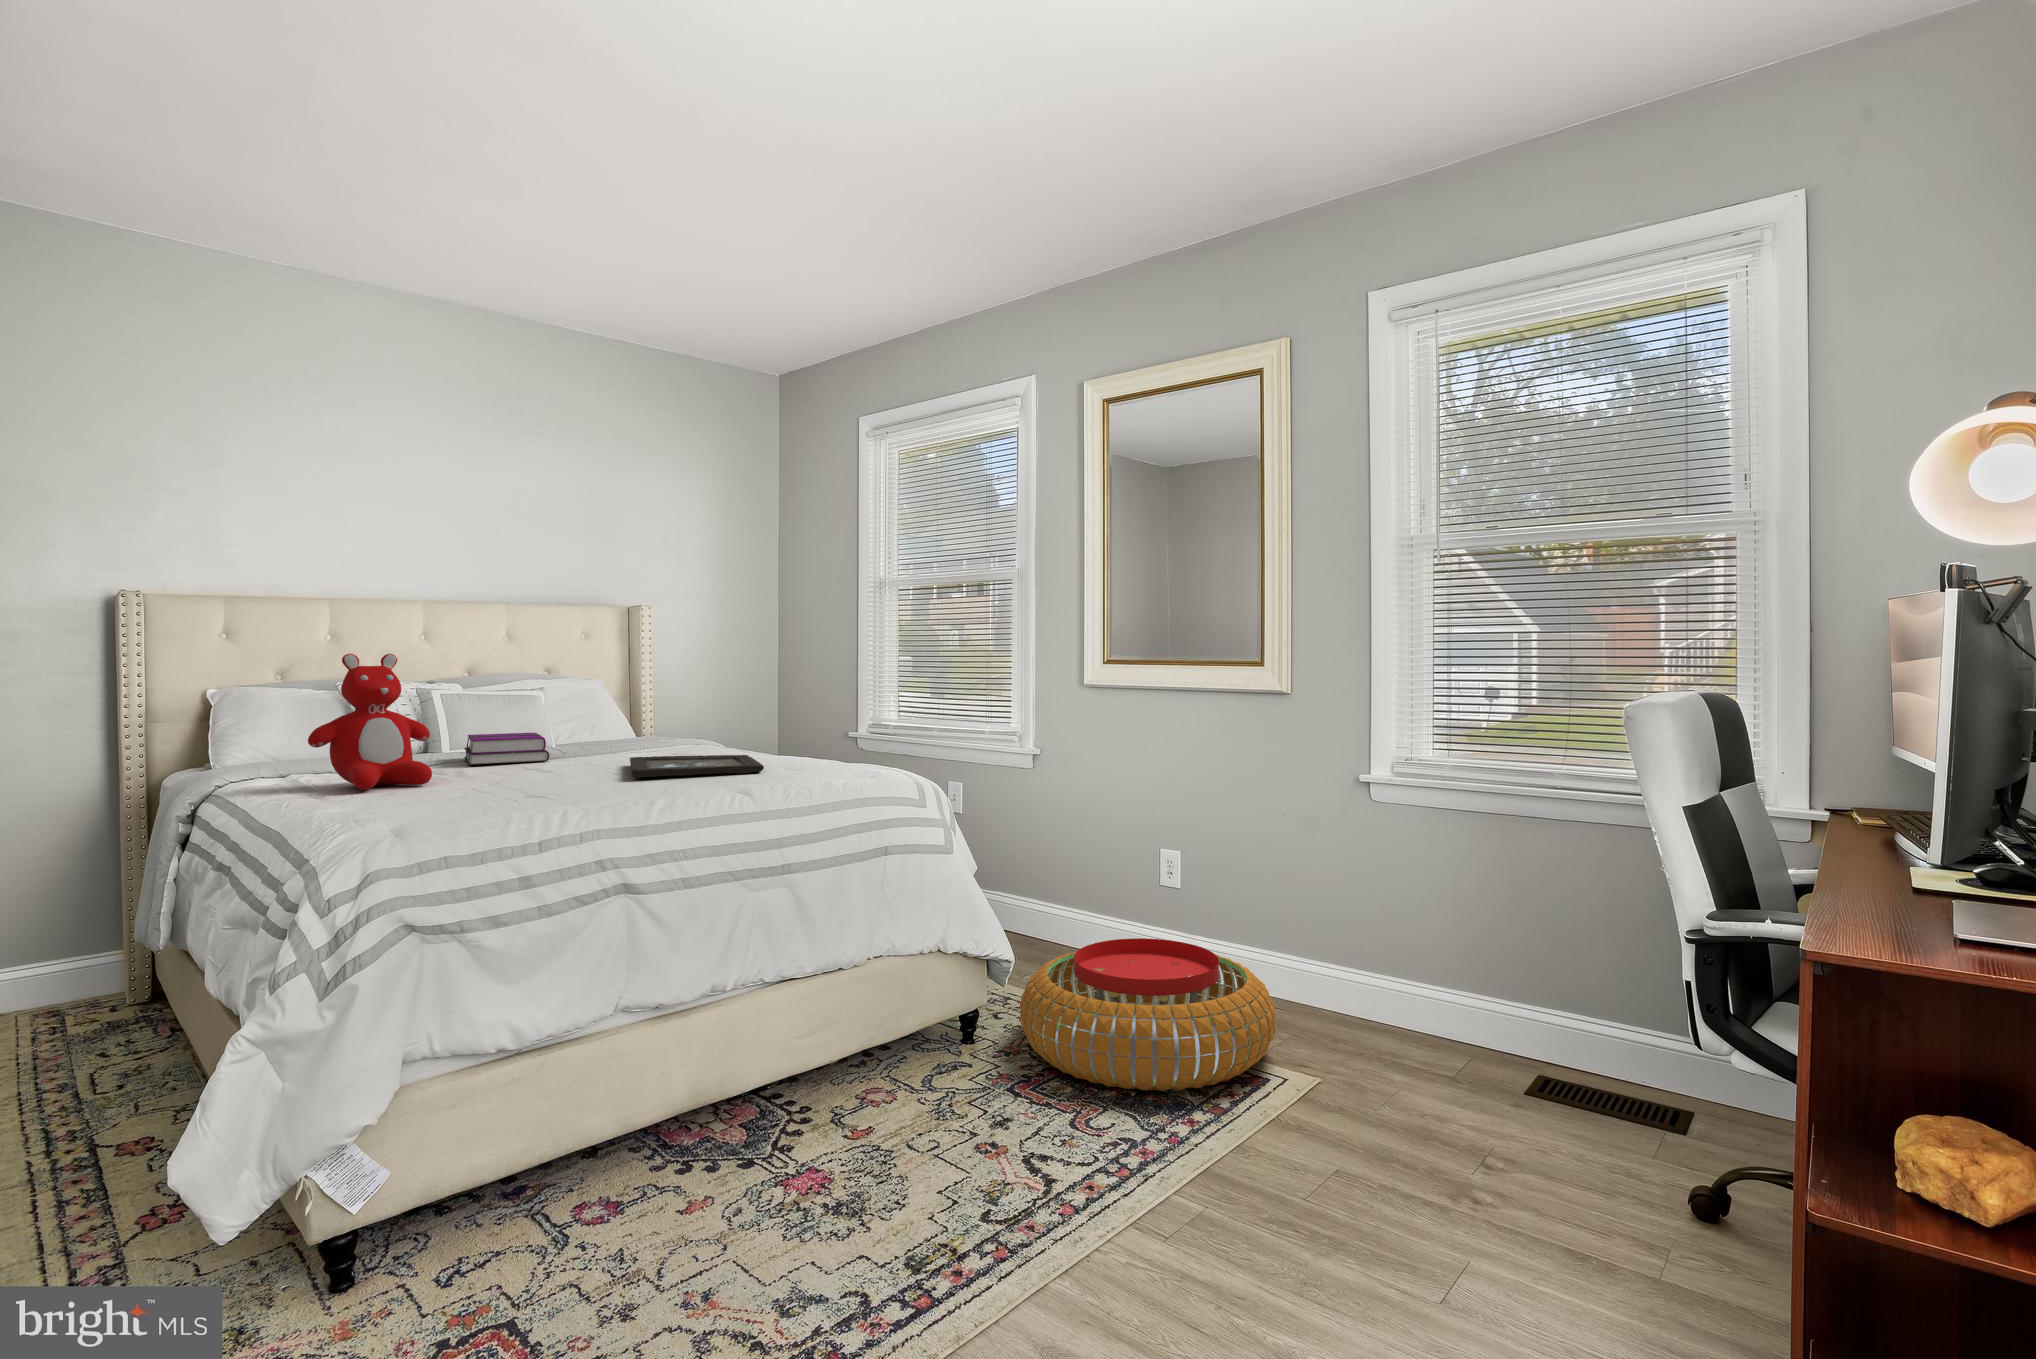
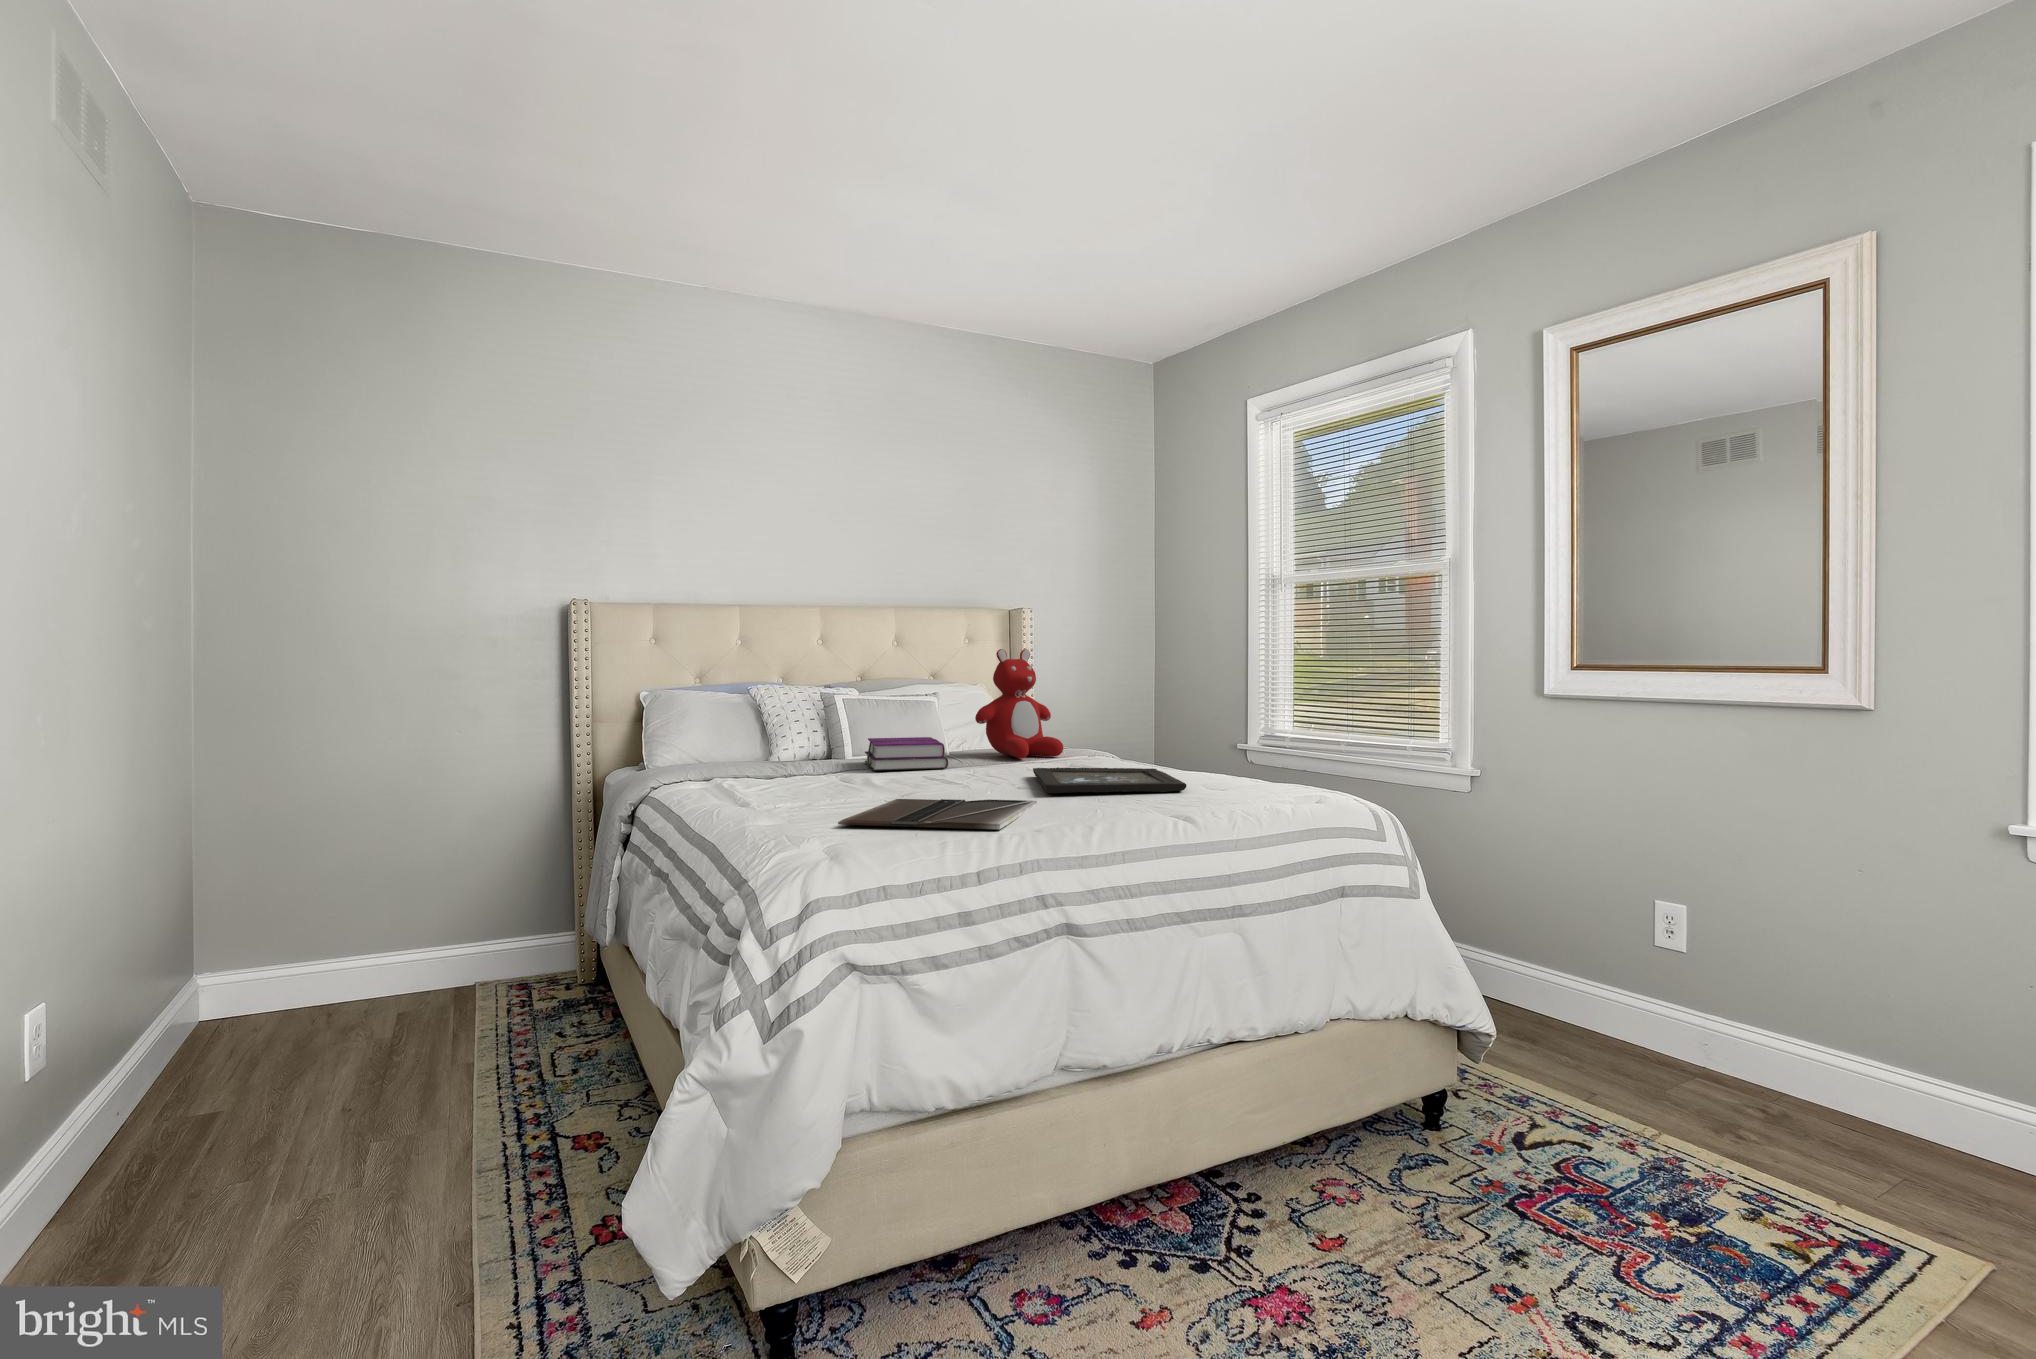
teddy bear: present [308,654,432,790] -> present [975,649,1063,758]
laptop: none [412,784,620,810] -> present [838,799,1037,830]
pouf: present [1020,938,1276,1091] -> none [1504,1021,1899,1246]

